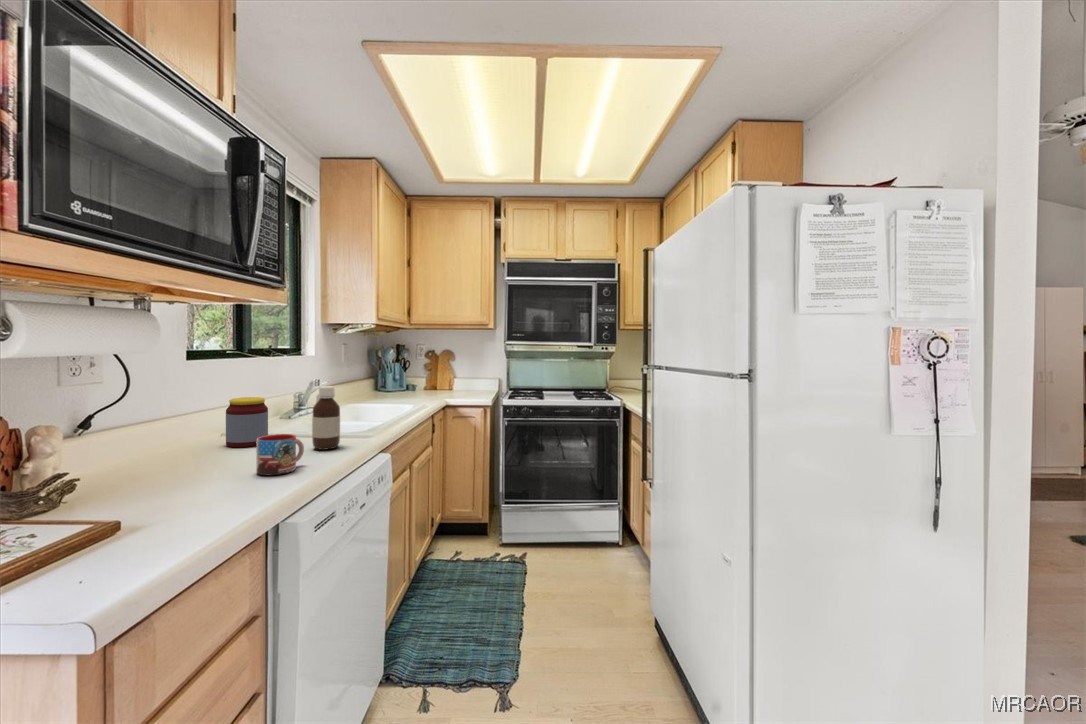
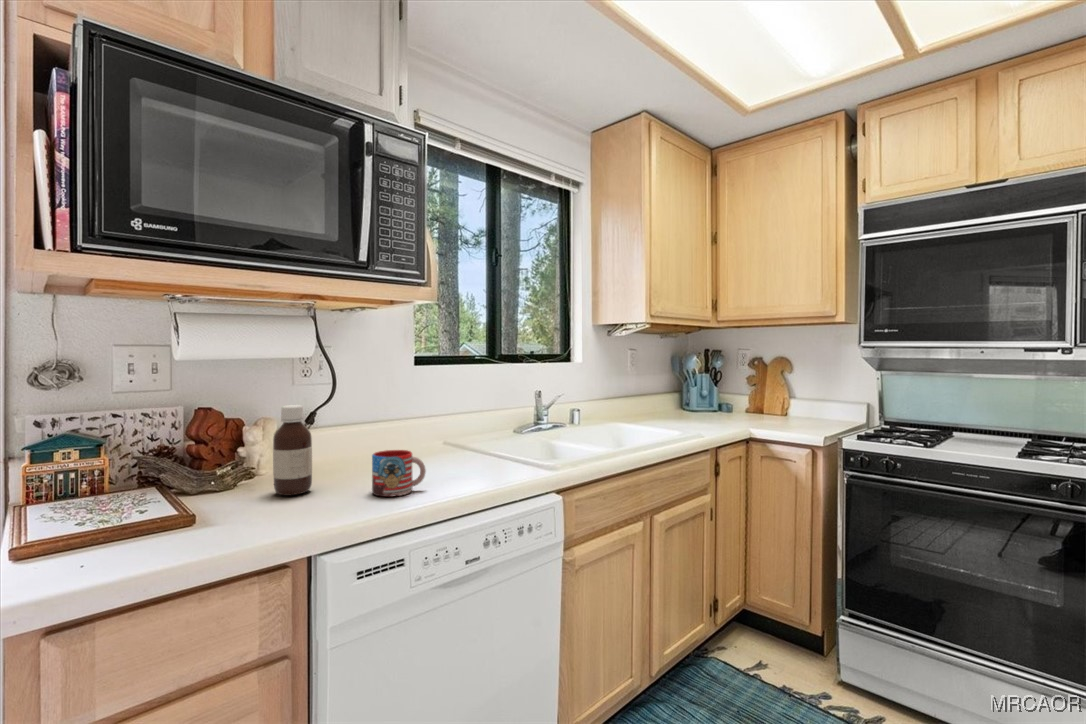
bottle: present [312,386,340,450] -> present [273,405,312,495]
jar: present [226,397,268,447] -> none [421,407,460,460]

